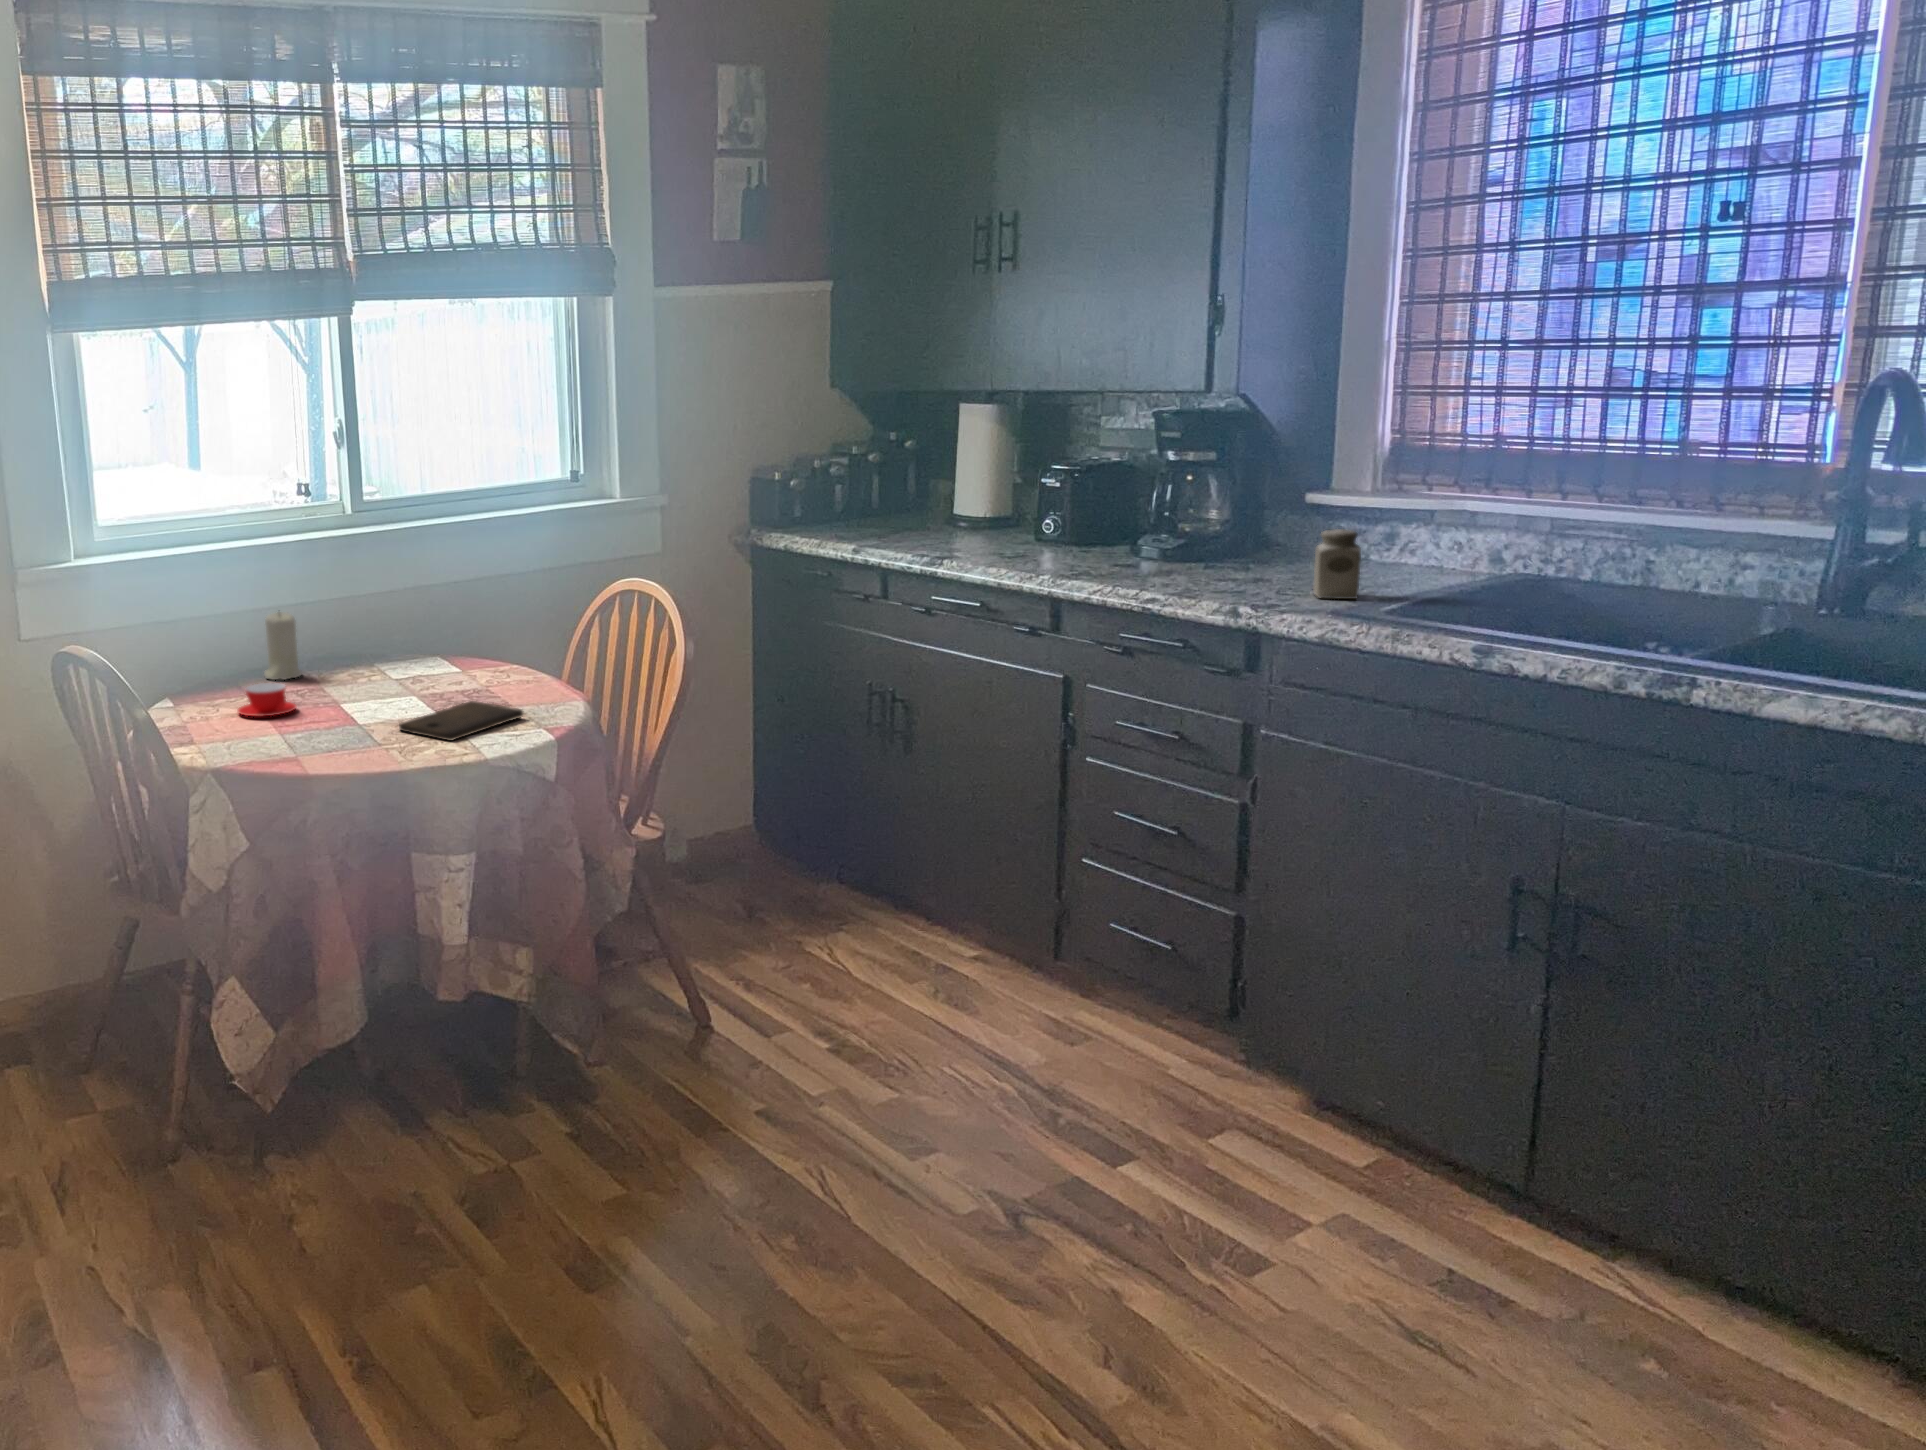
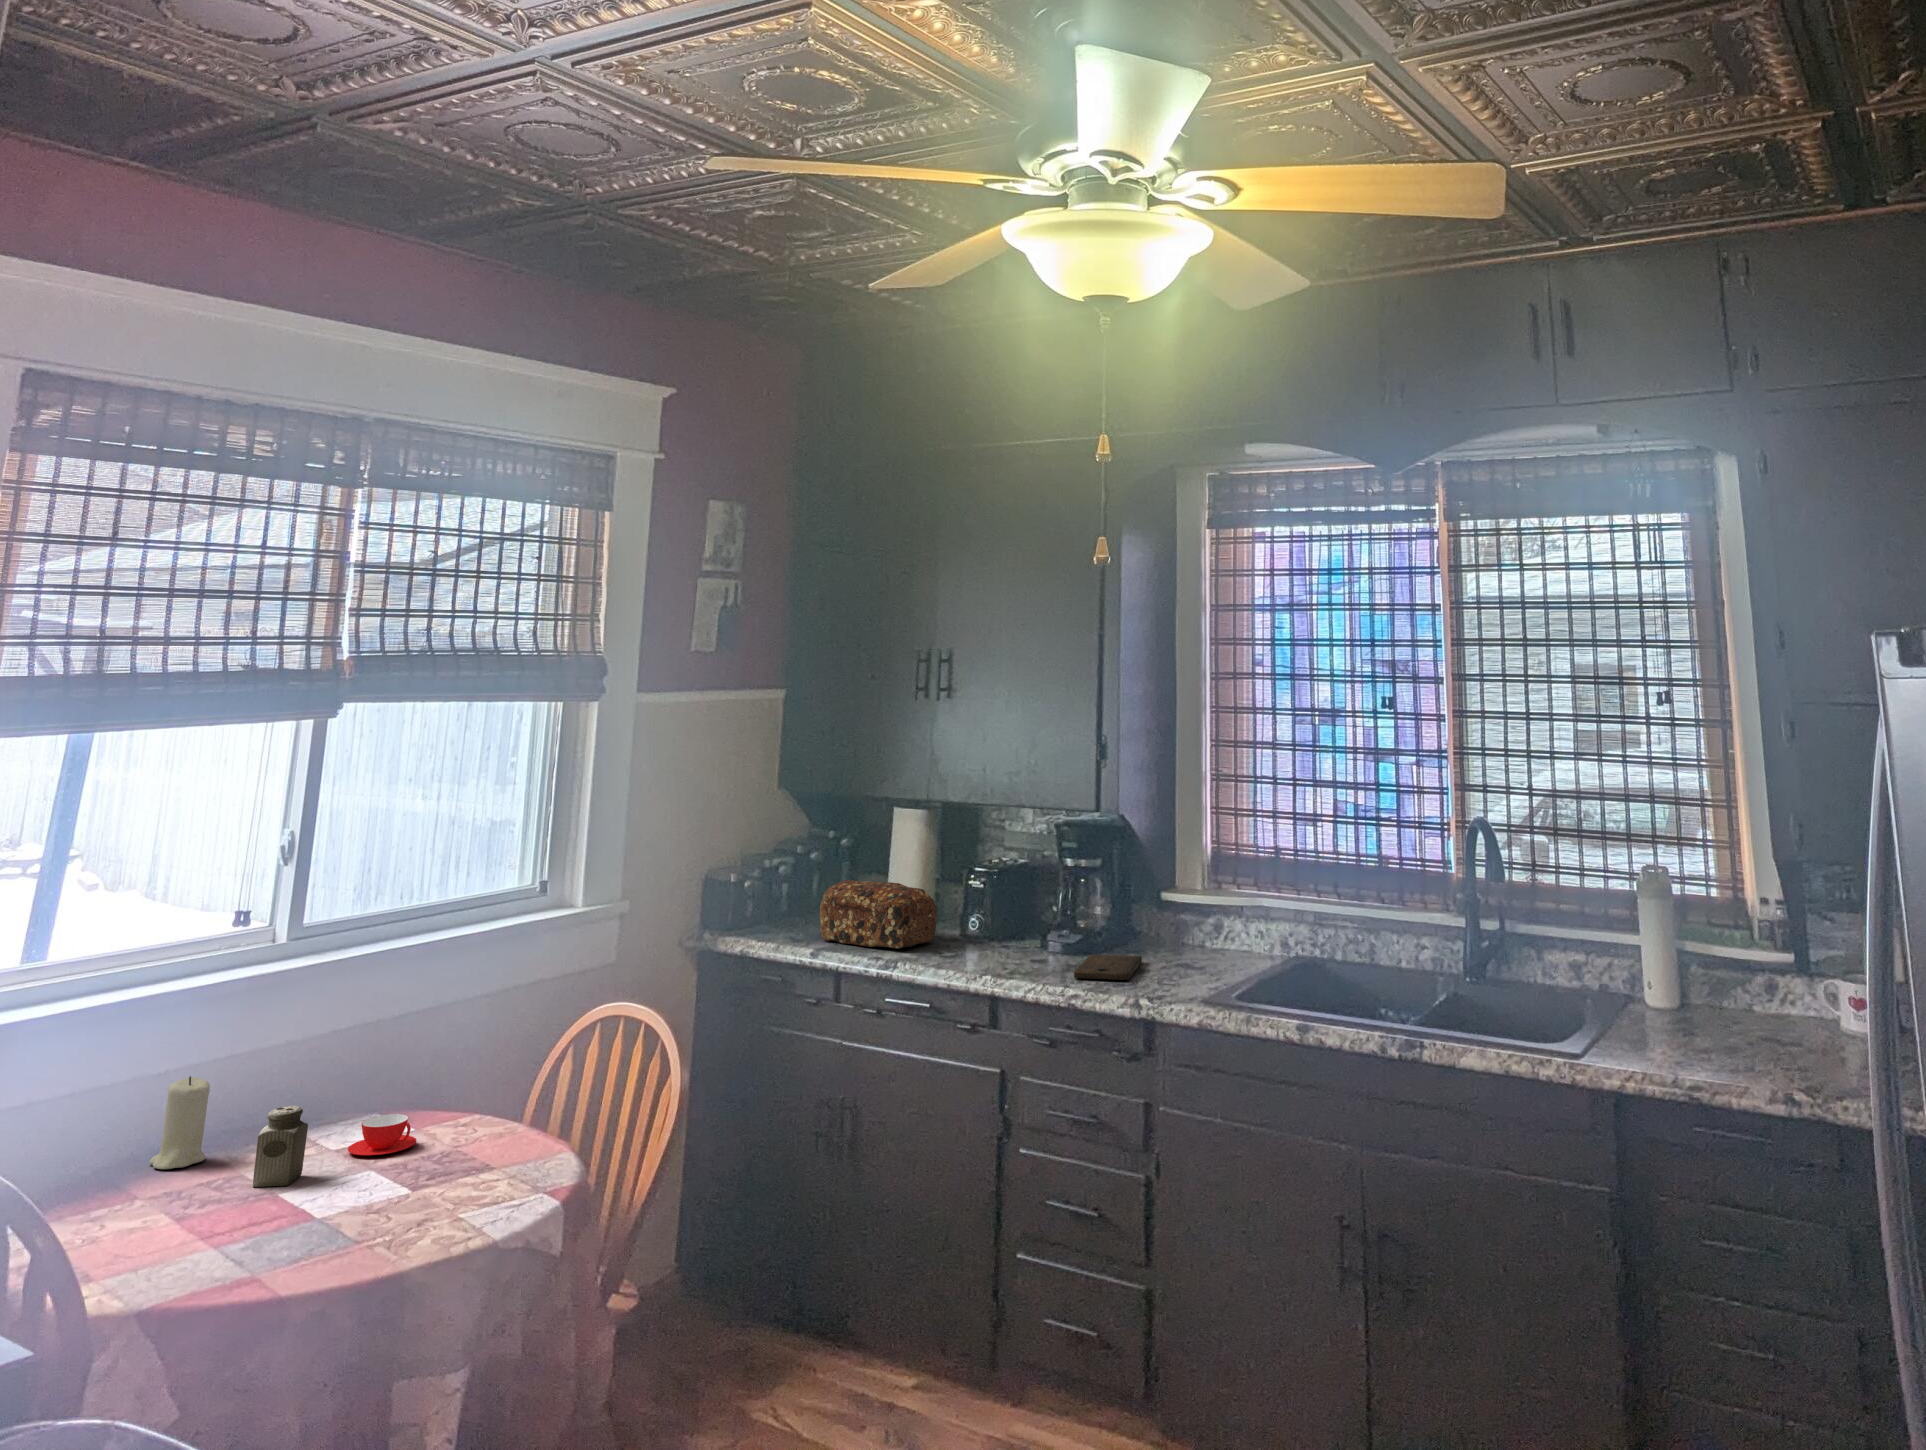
bread loaf: none [864,476,998,546] -> present [820,880,937,948]
salt shaker: present [1313,529,1361,599] -> present [253,1106,308,1187]
teacup: present [238,683,296,716] -> present [348,1114,417,1155]
cutting board: present [399,701,523,741] -> present [1074,955,1142,980]

